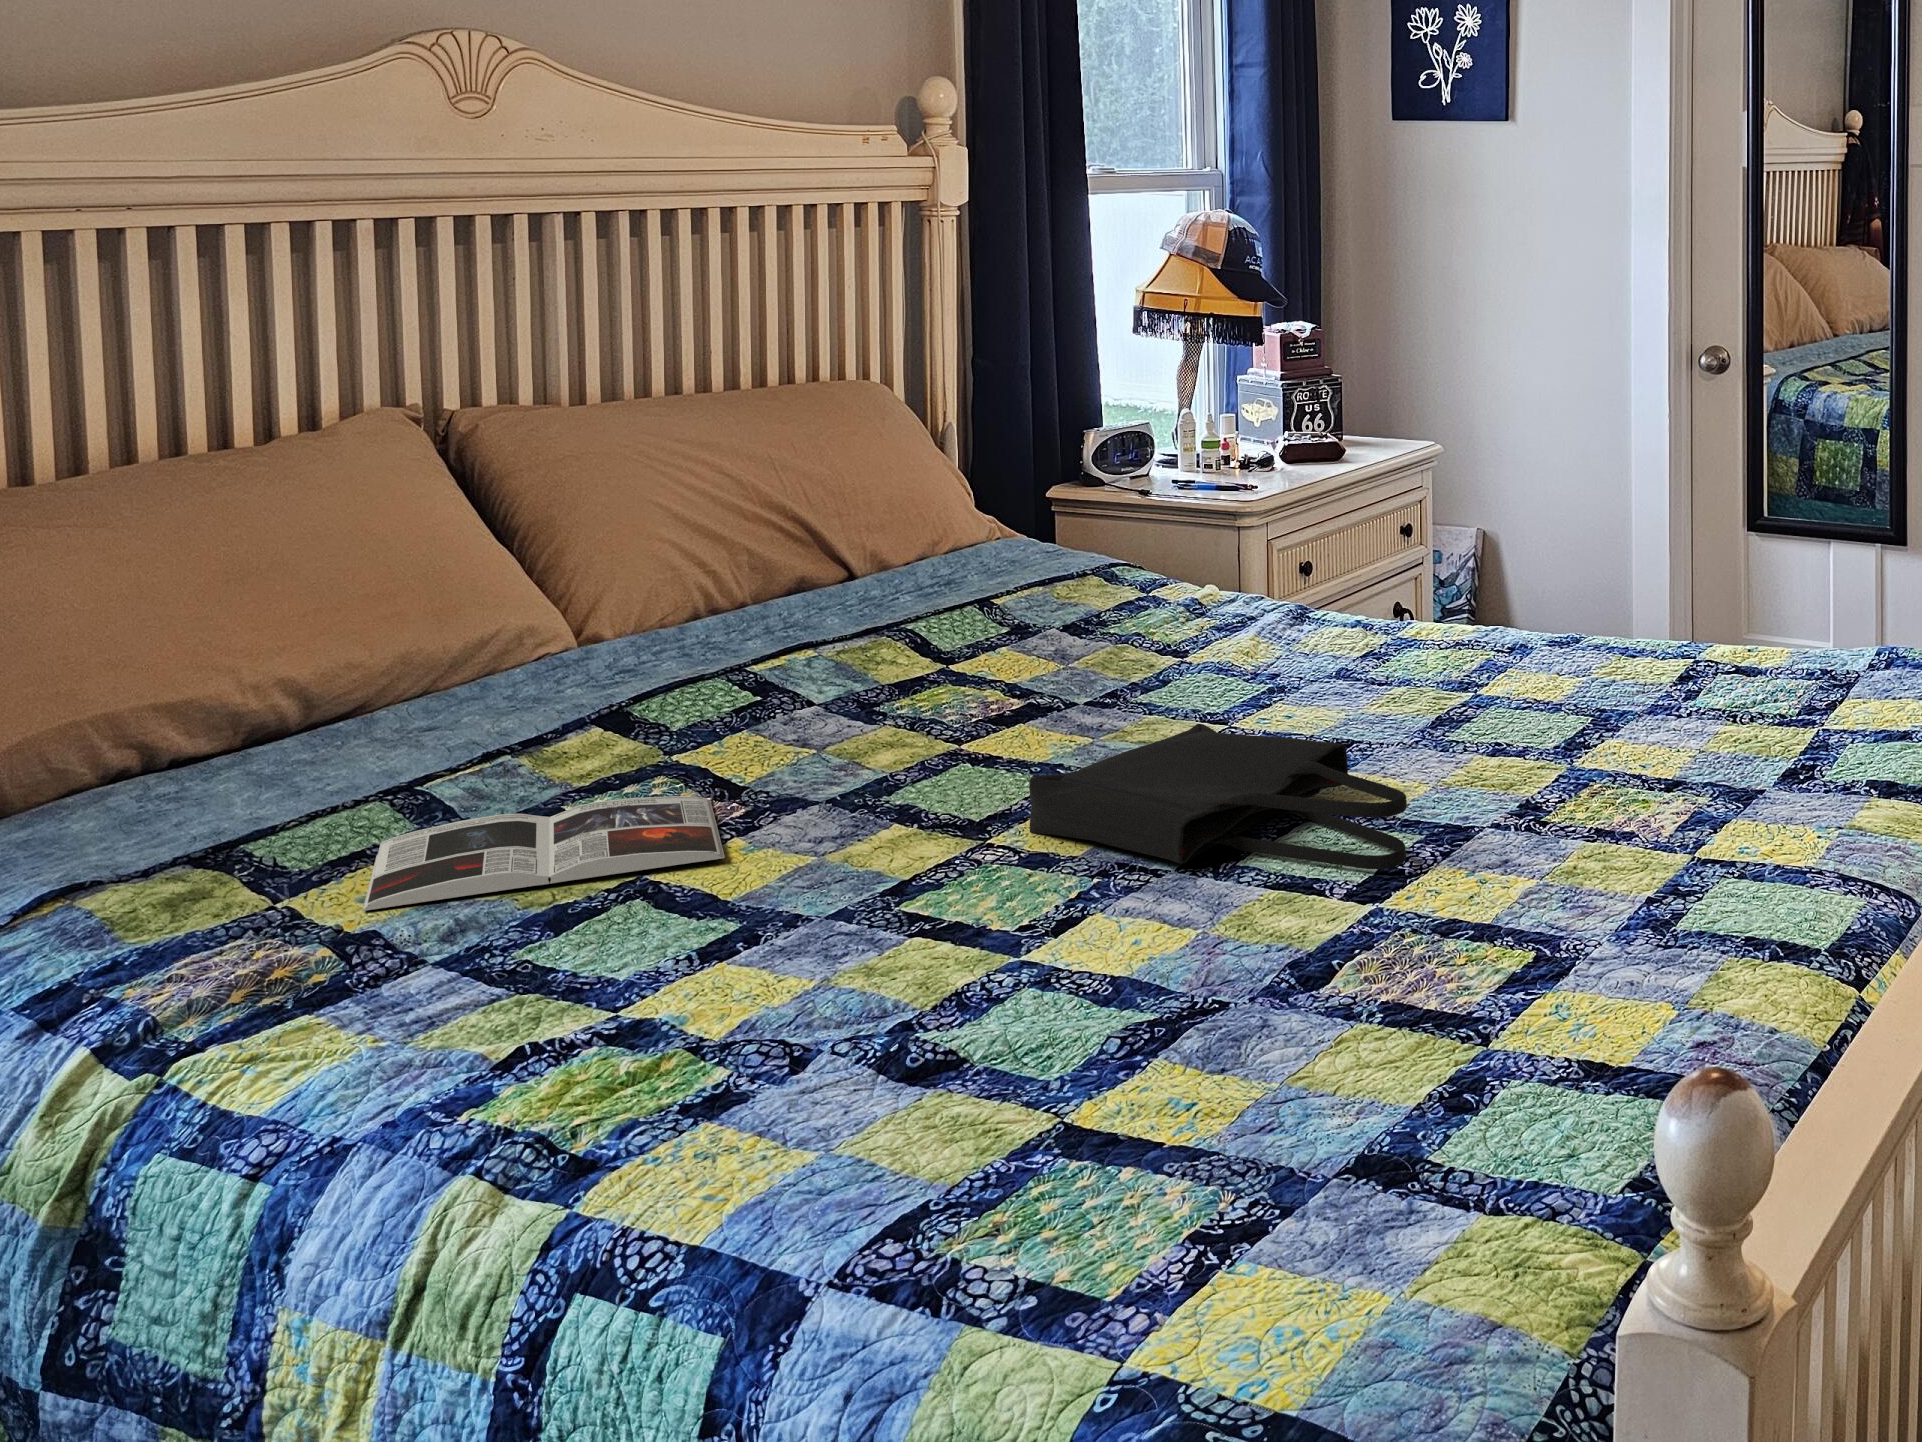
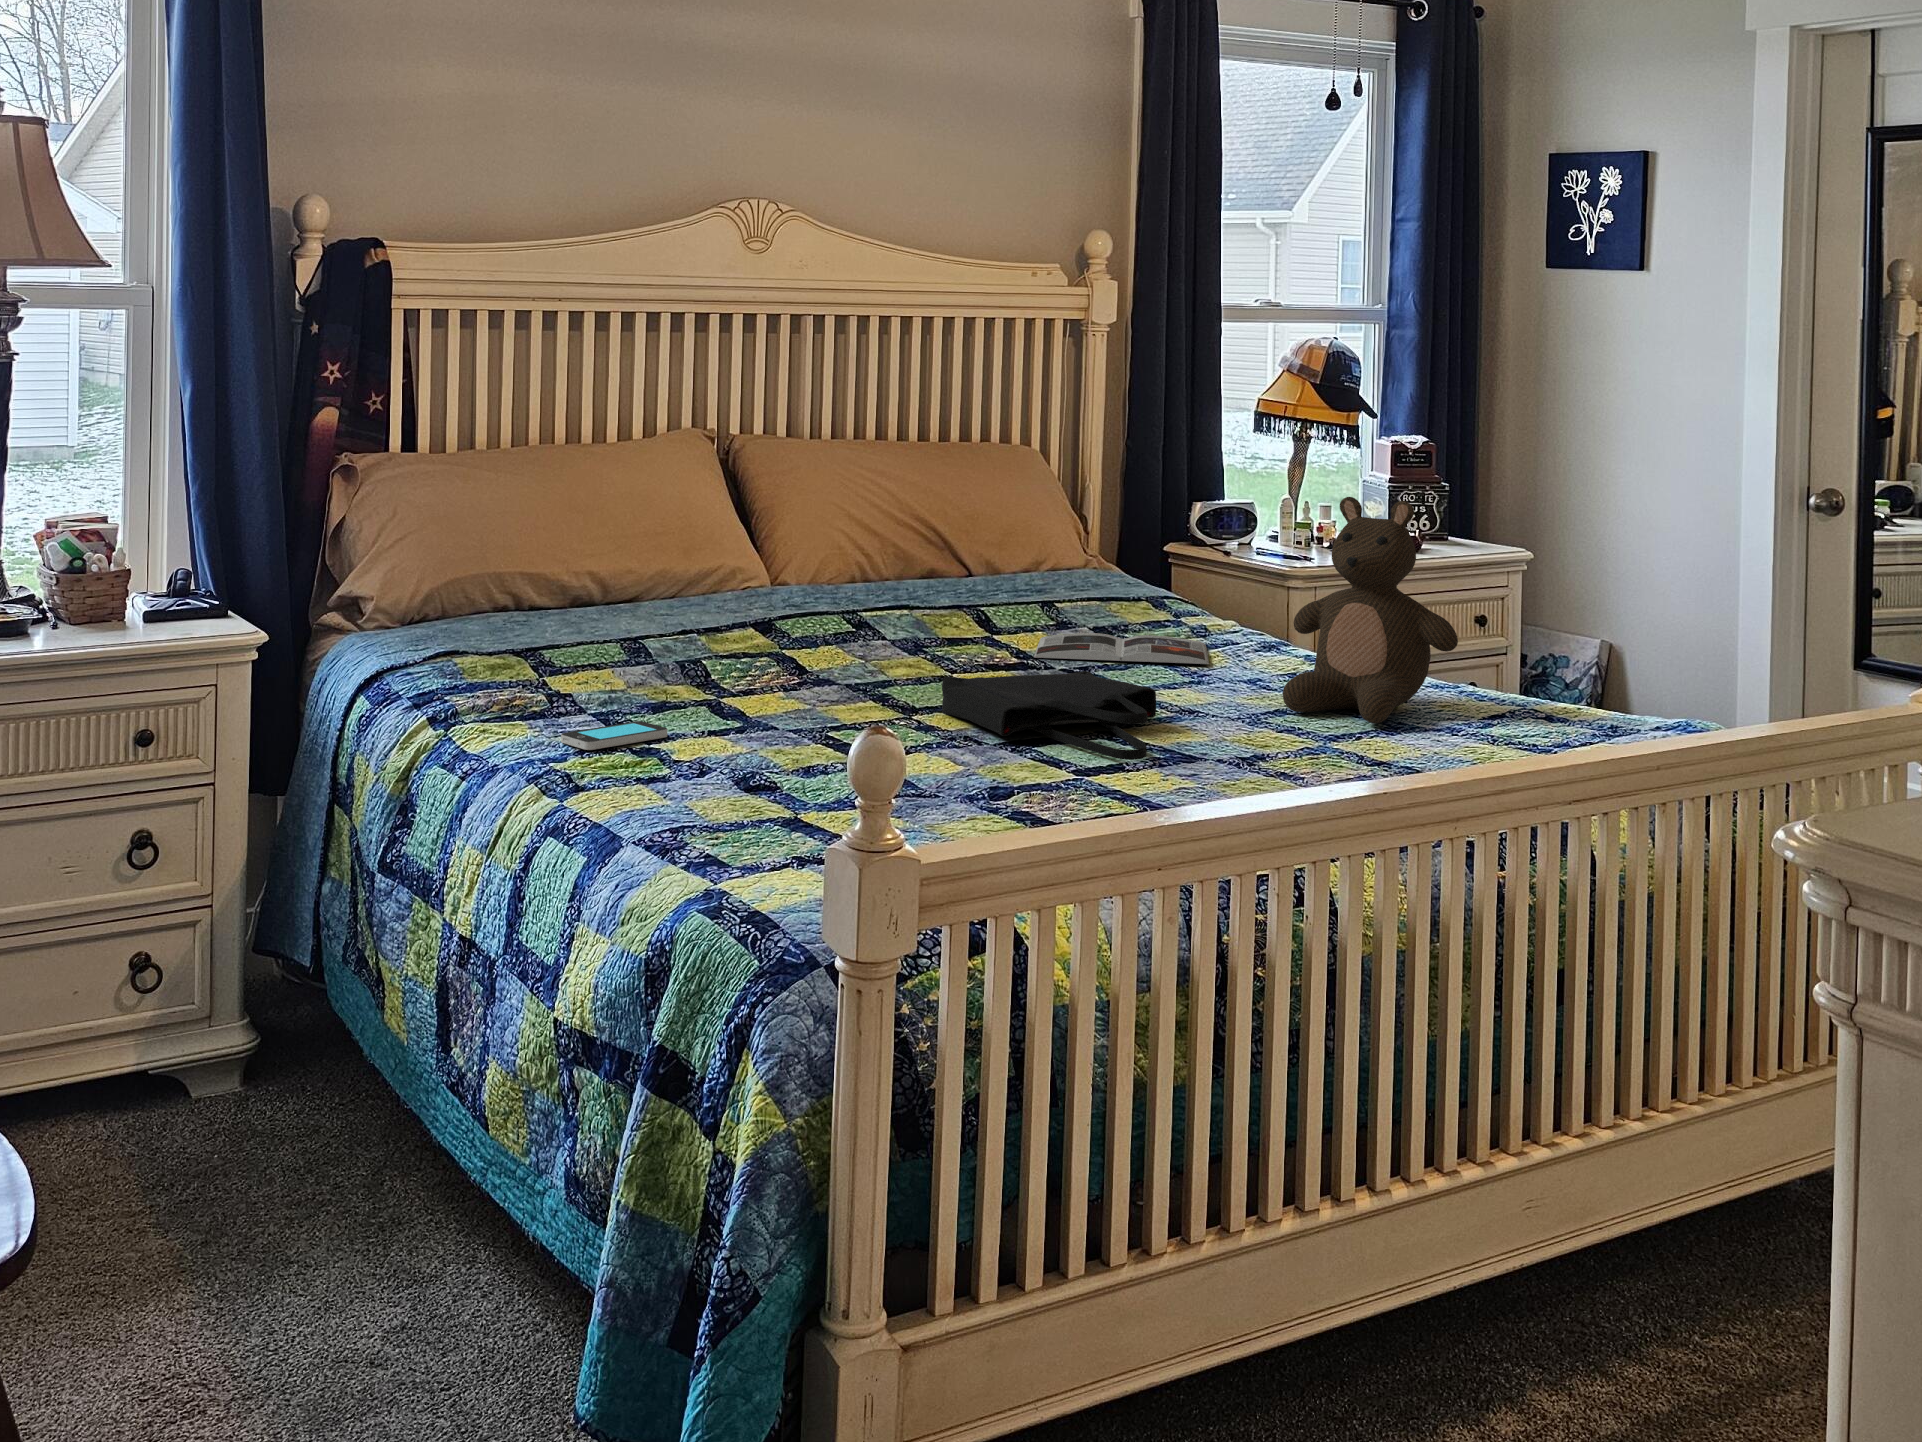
stuffed bear: none [1427,434,1653,733] -> present [1283,497,1458,723]
magazine: present [363,796,725,911] -> present [1034,633,1209,664]
smartphone: none [448,968,641,1062] -> present [561,721,667,750]

